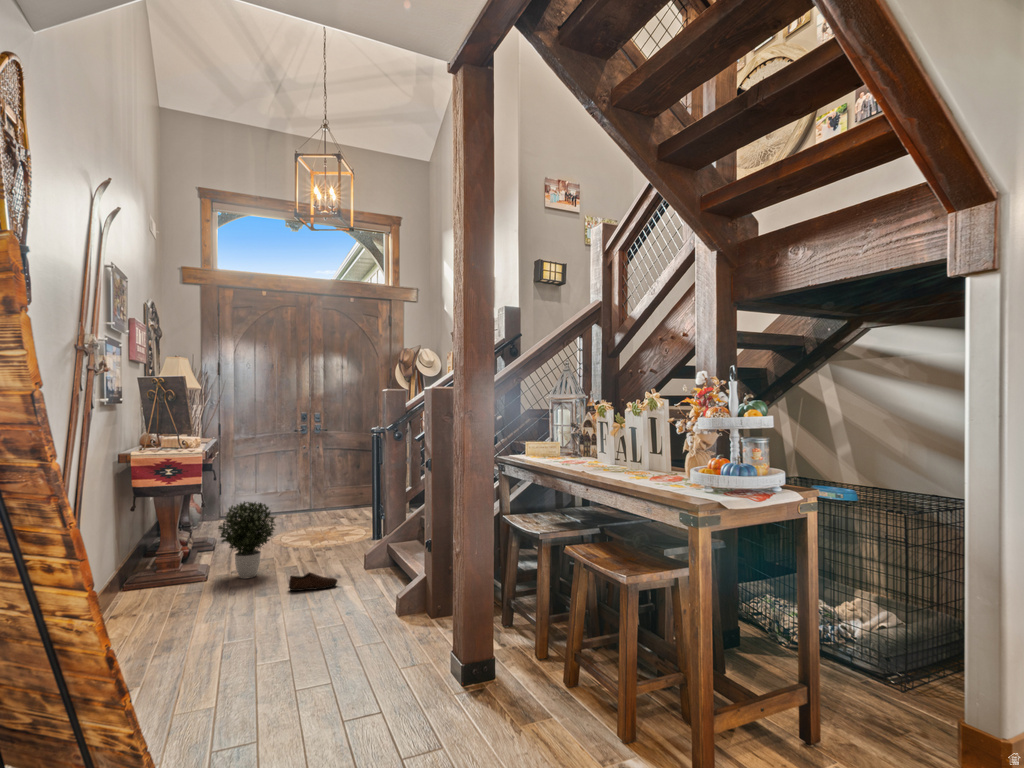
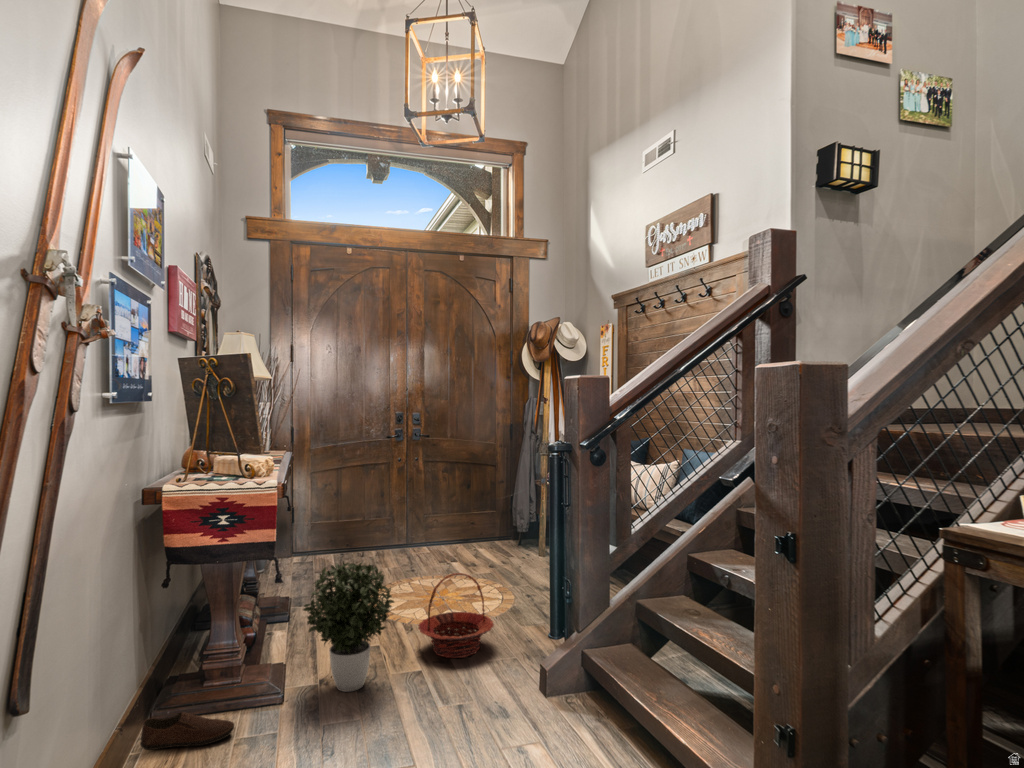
basket: none [295,512,345,564] -> present [419,573,494,658]
shoe: present [289,572,337,591] -> present [140,712,234,750]

